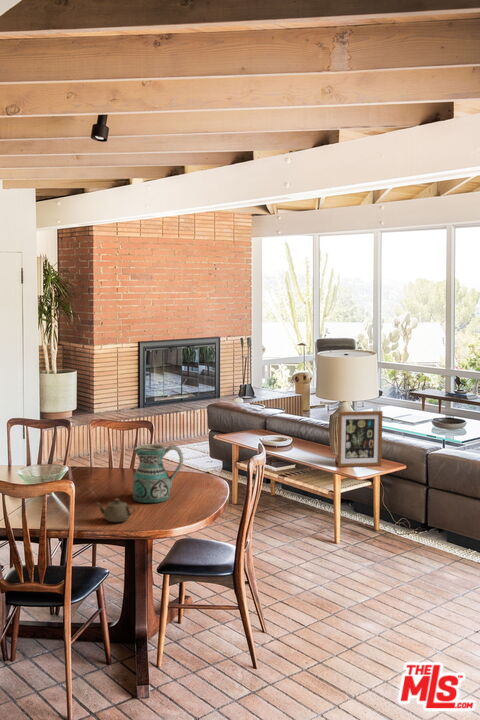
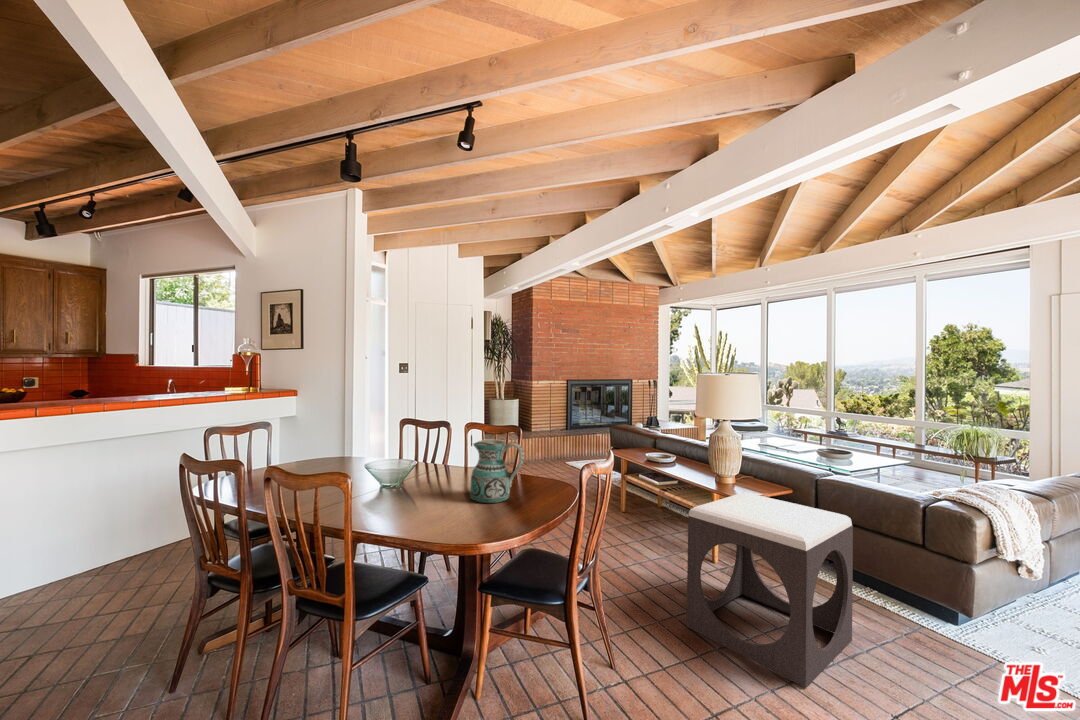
picture frame: present [337,411,382,467] -> none [716,430,764,487]
footstool: none [319,473,453,622] -> present [687,492,853,688]
teapot: present [97,499,136,522] -> none [413,494,450,521]

